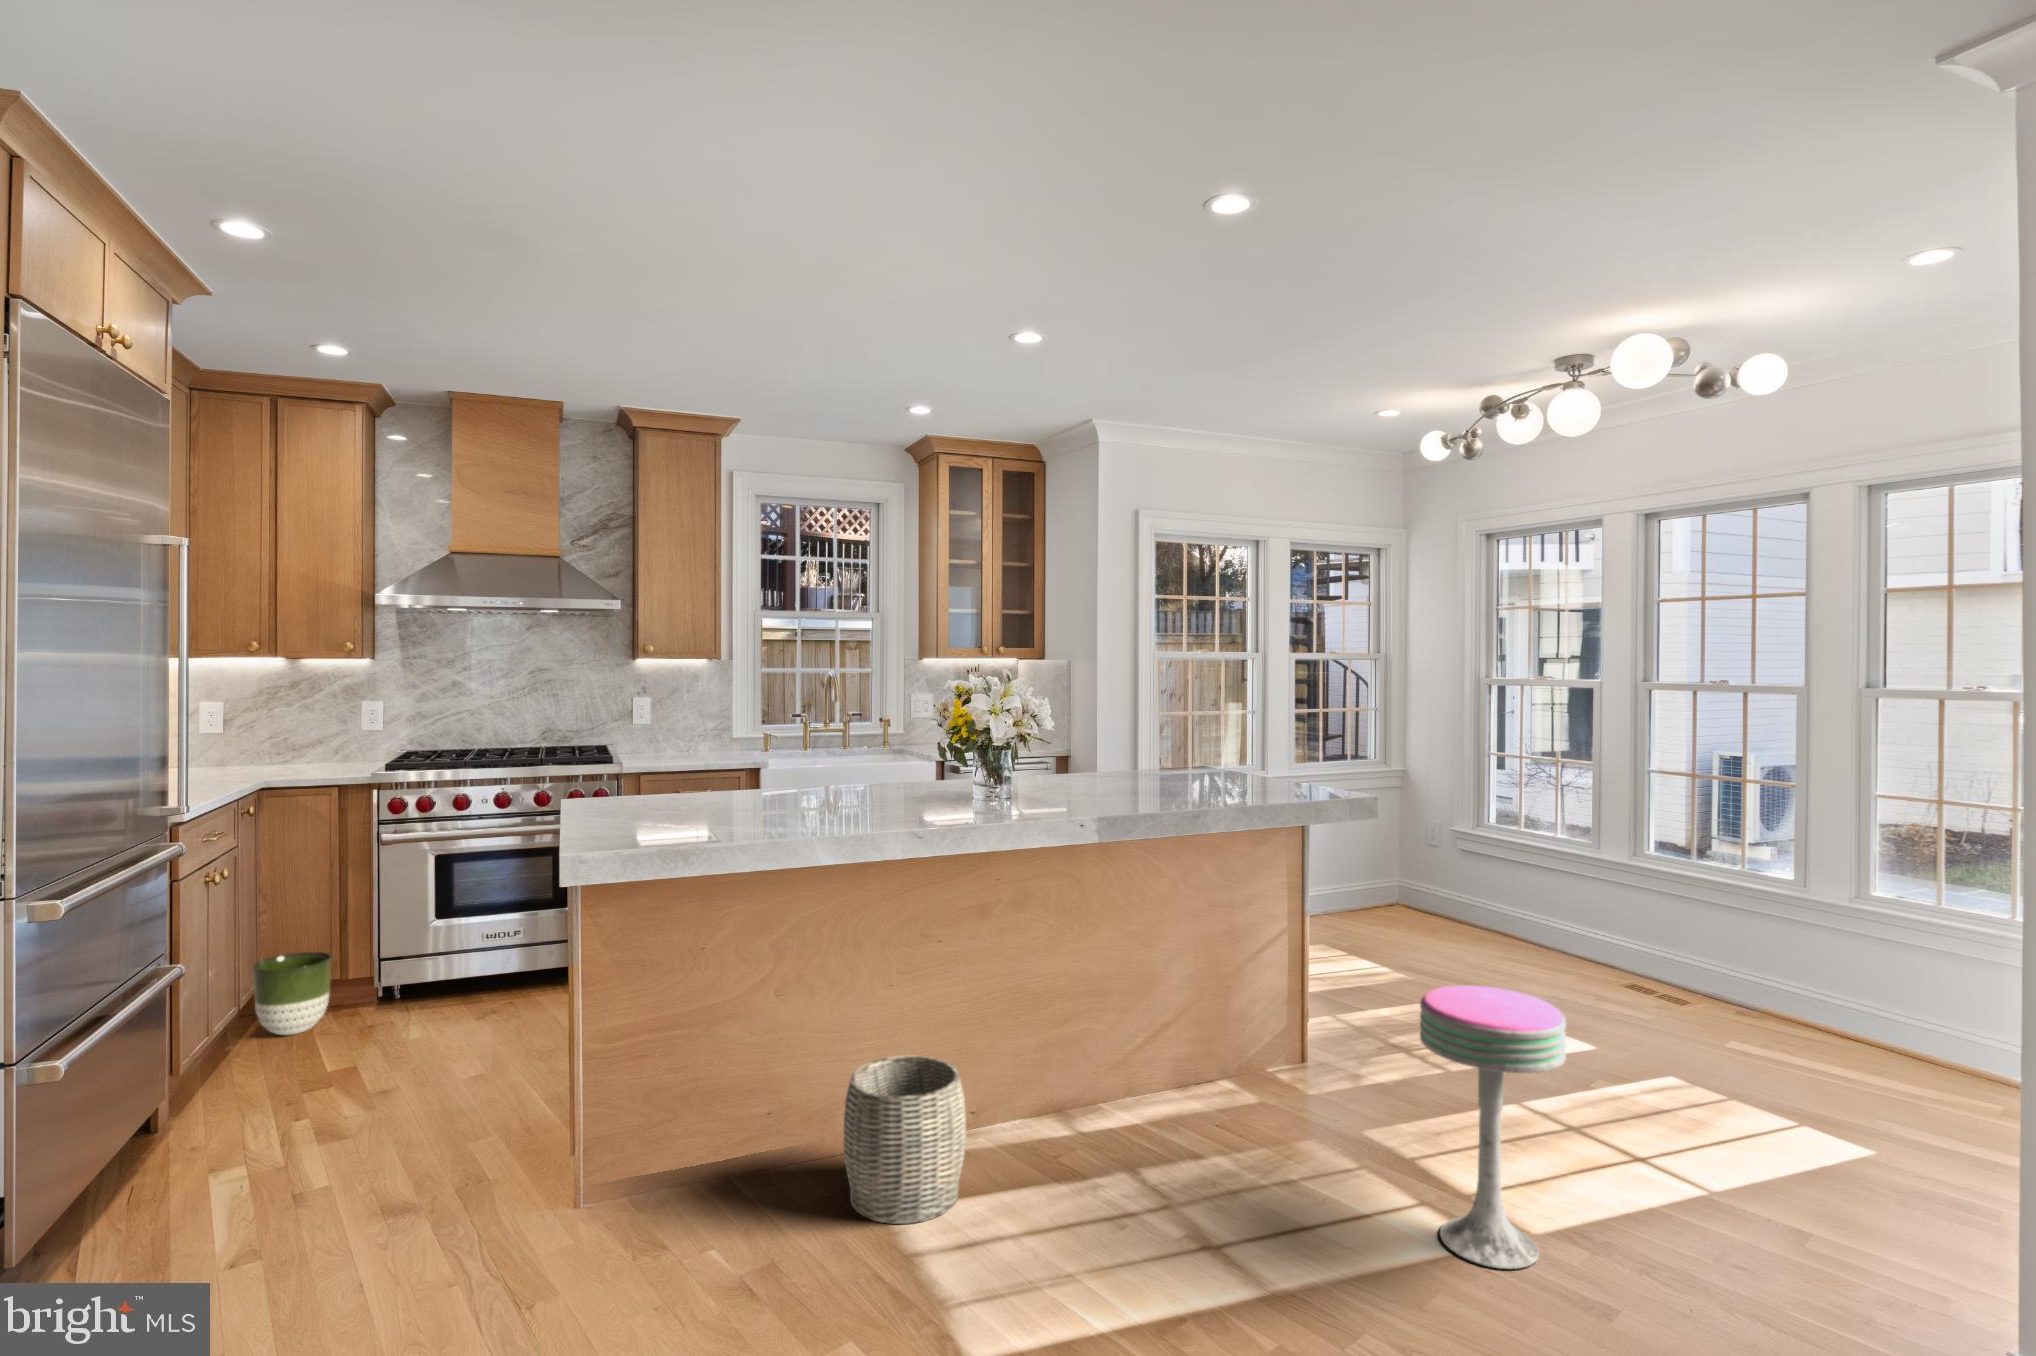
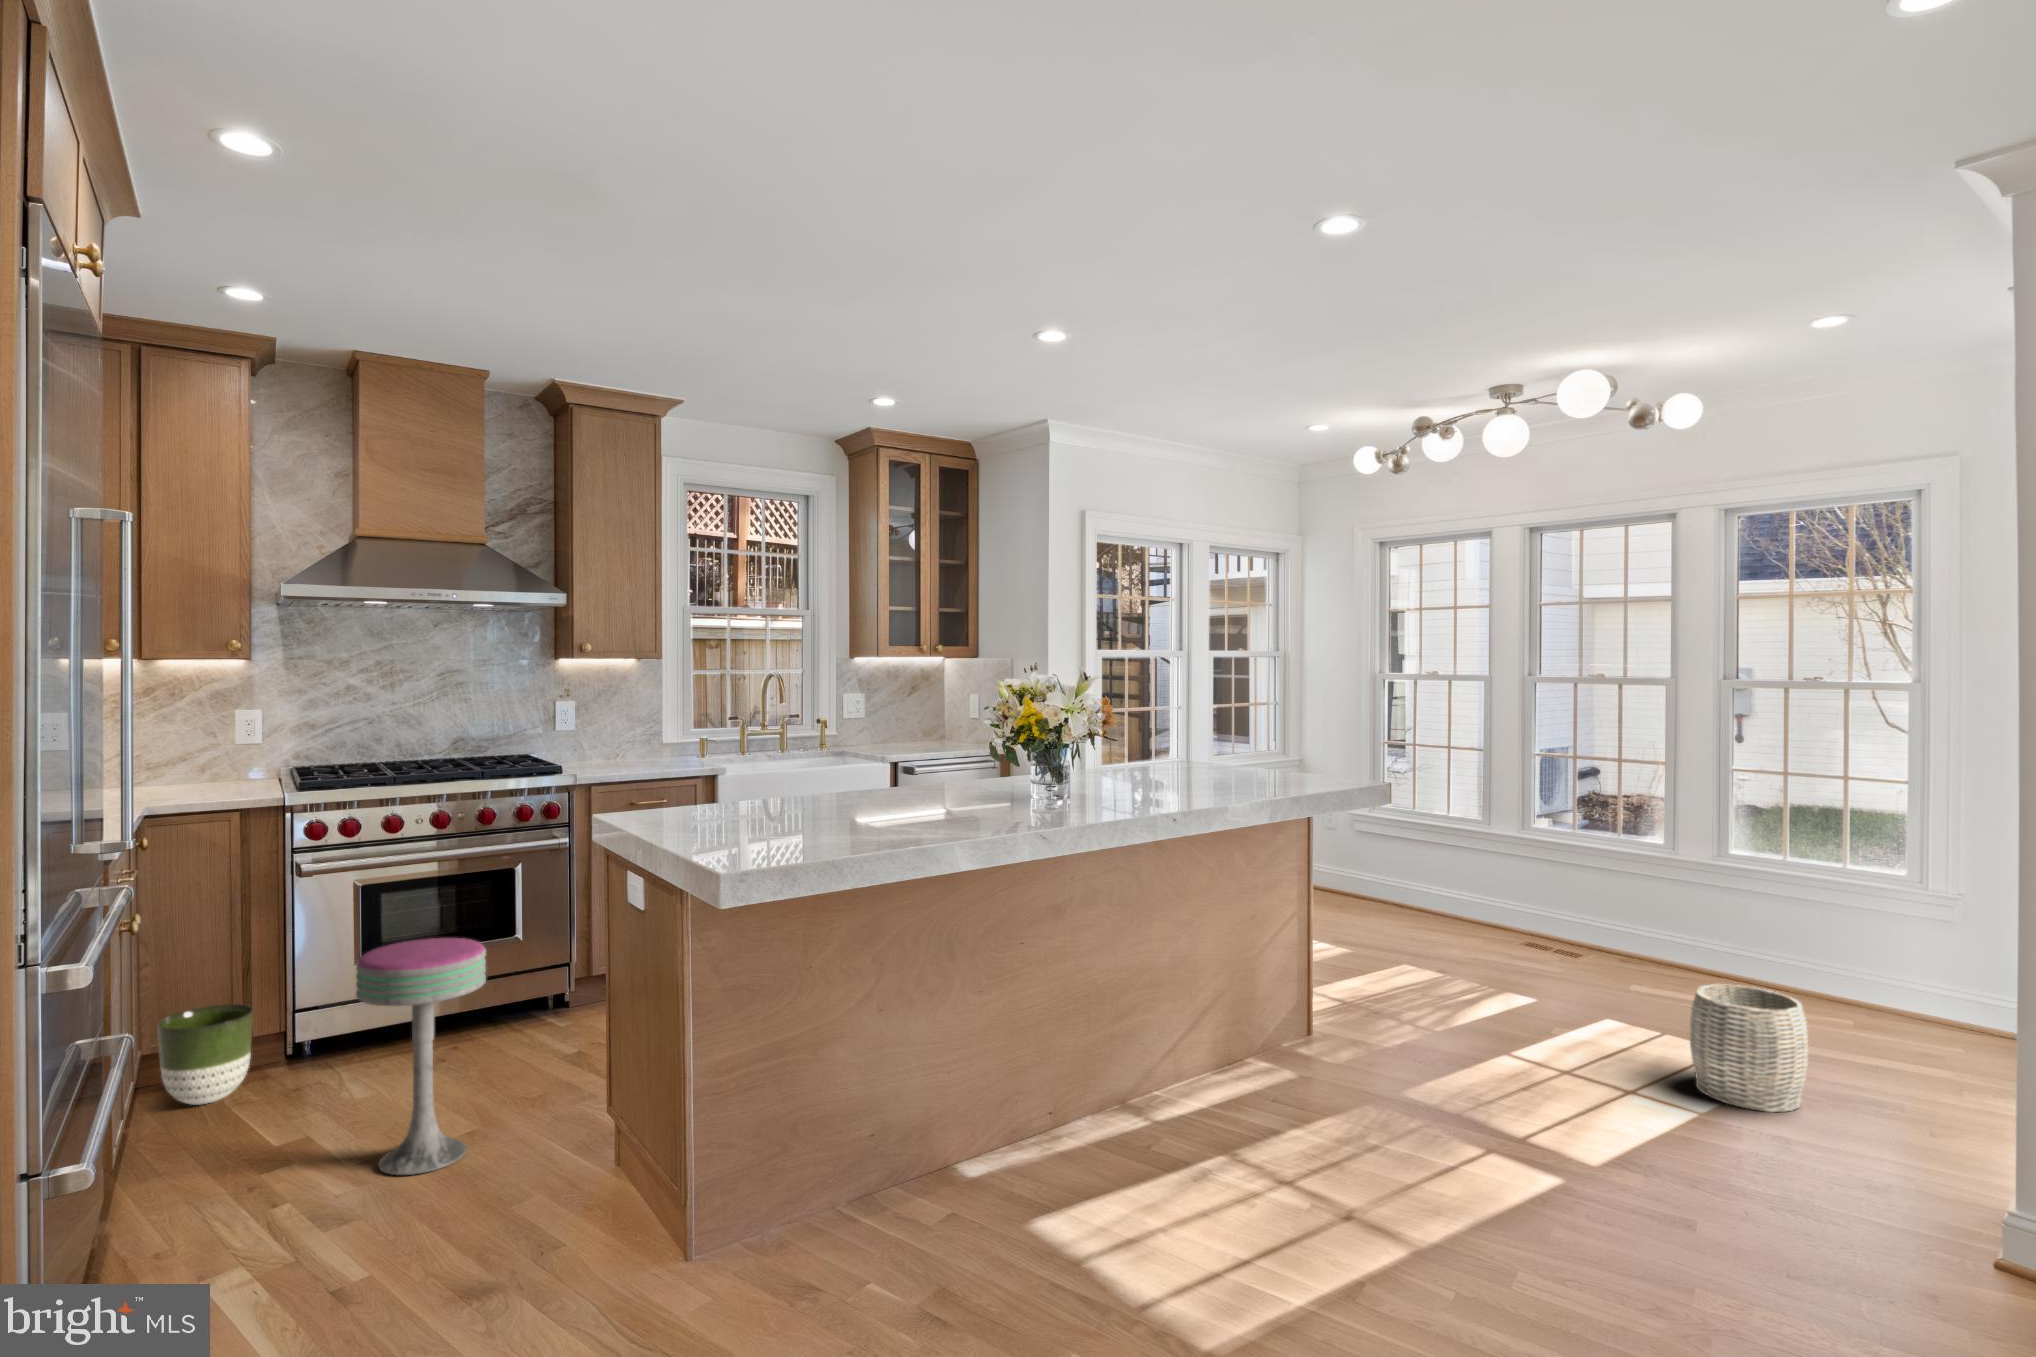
bar stool: present [1420,986,1566,1269] -> present [356,938,486,1175]
woven basket: present [844,1056,966,1224] -> present [1690,984,1808,1112]

